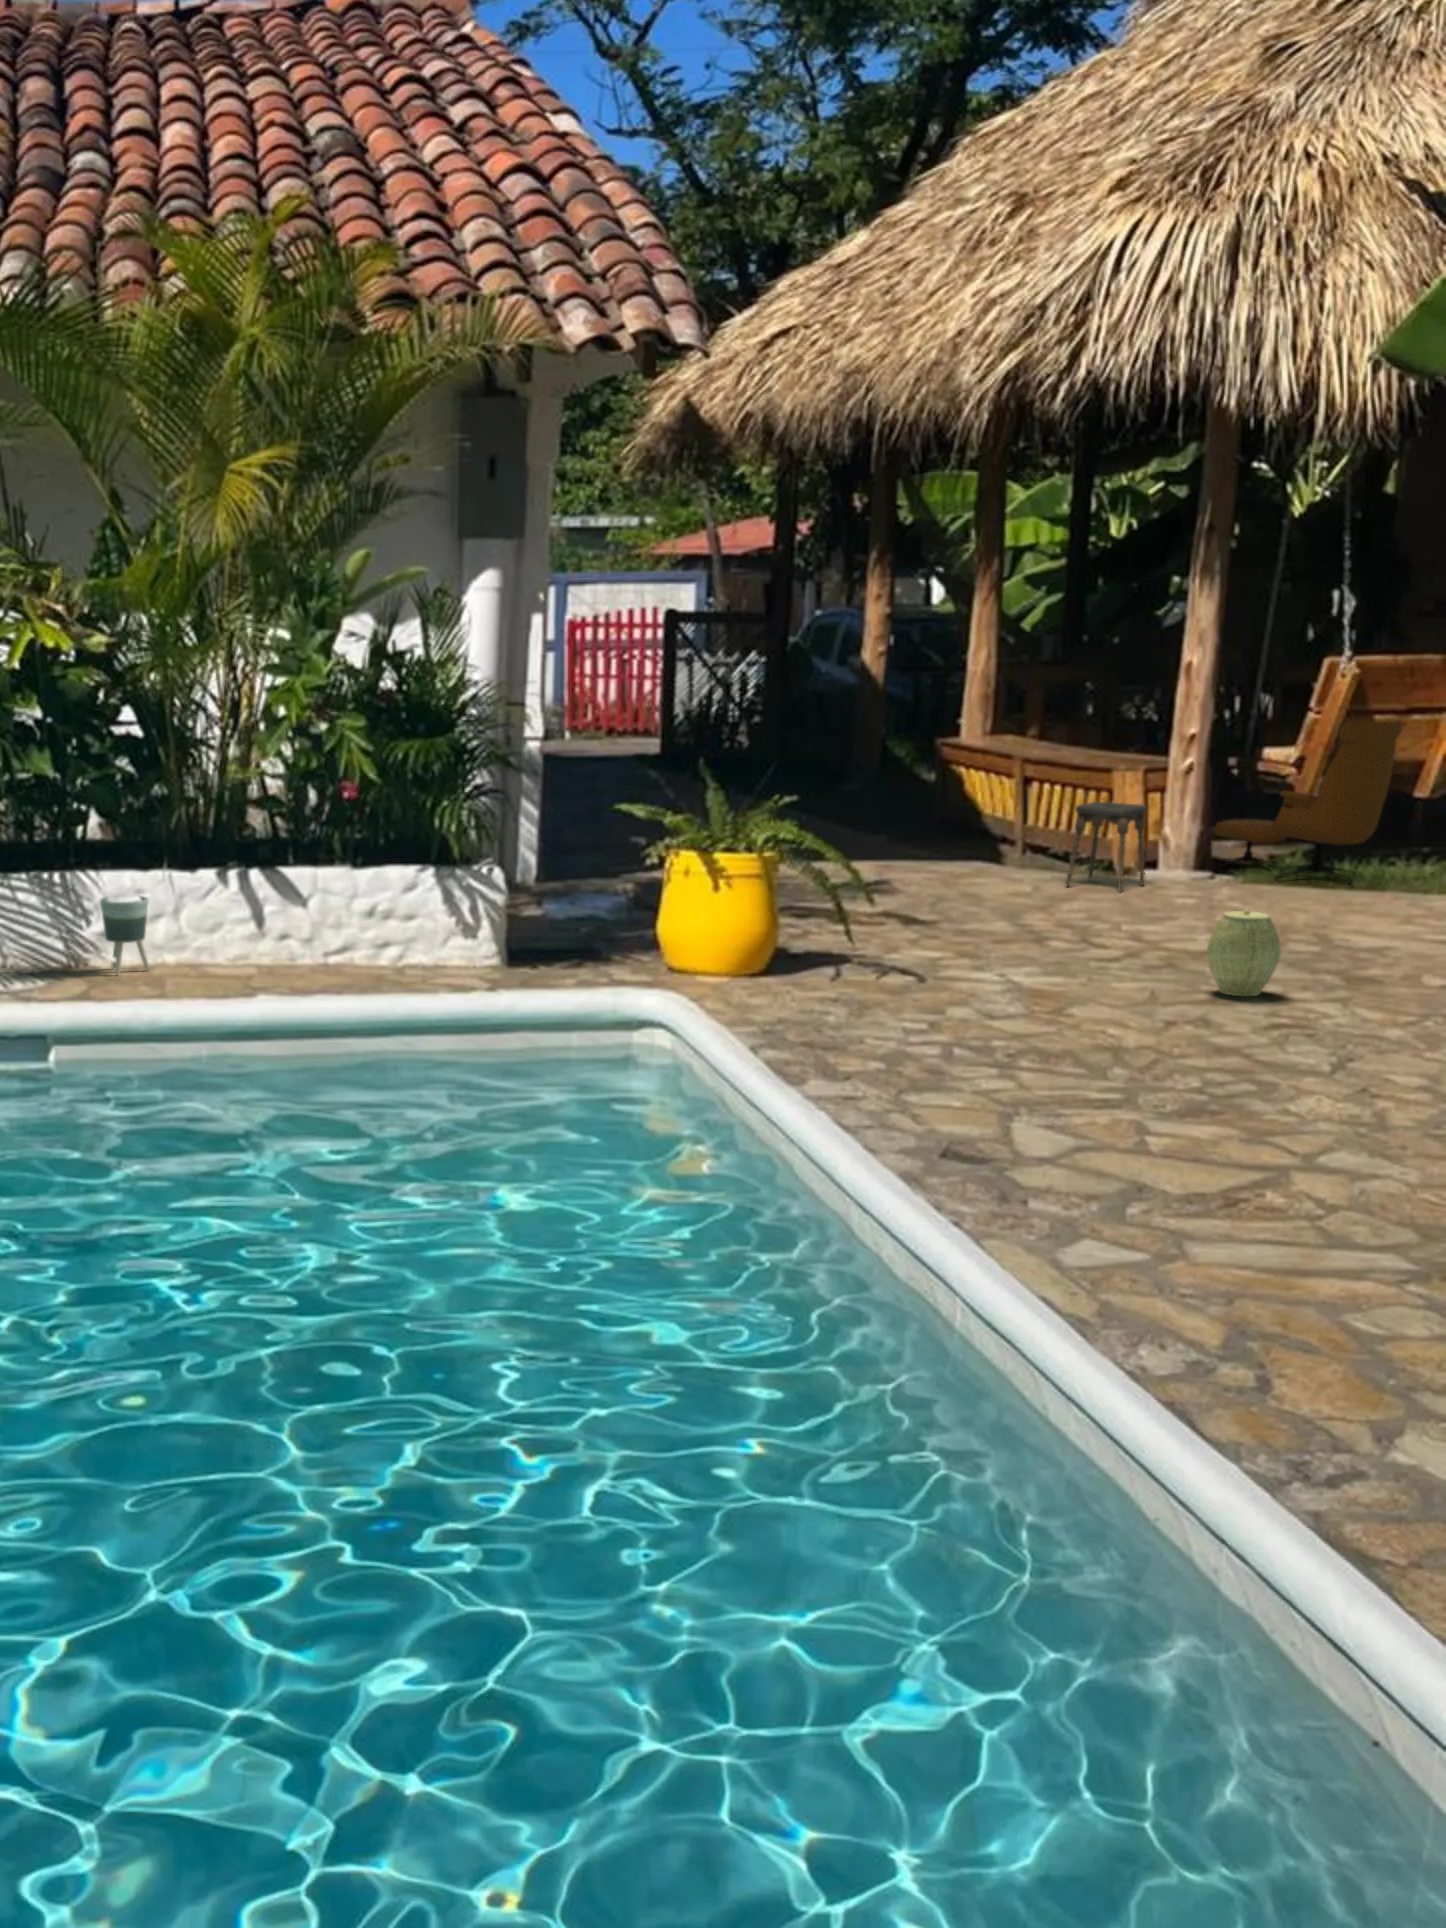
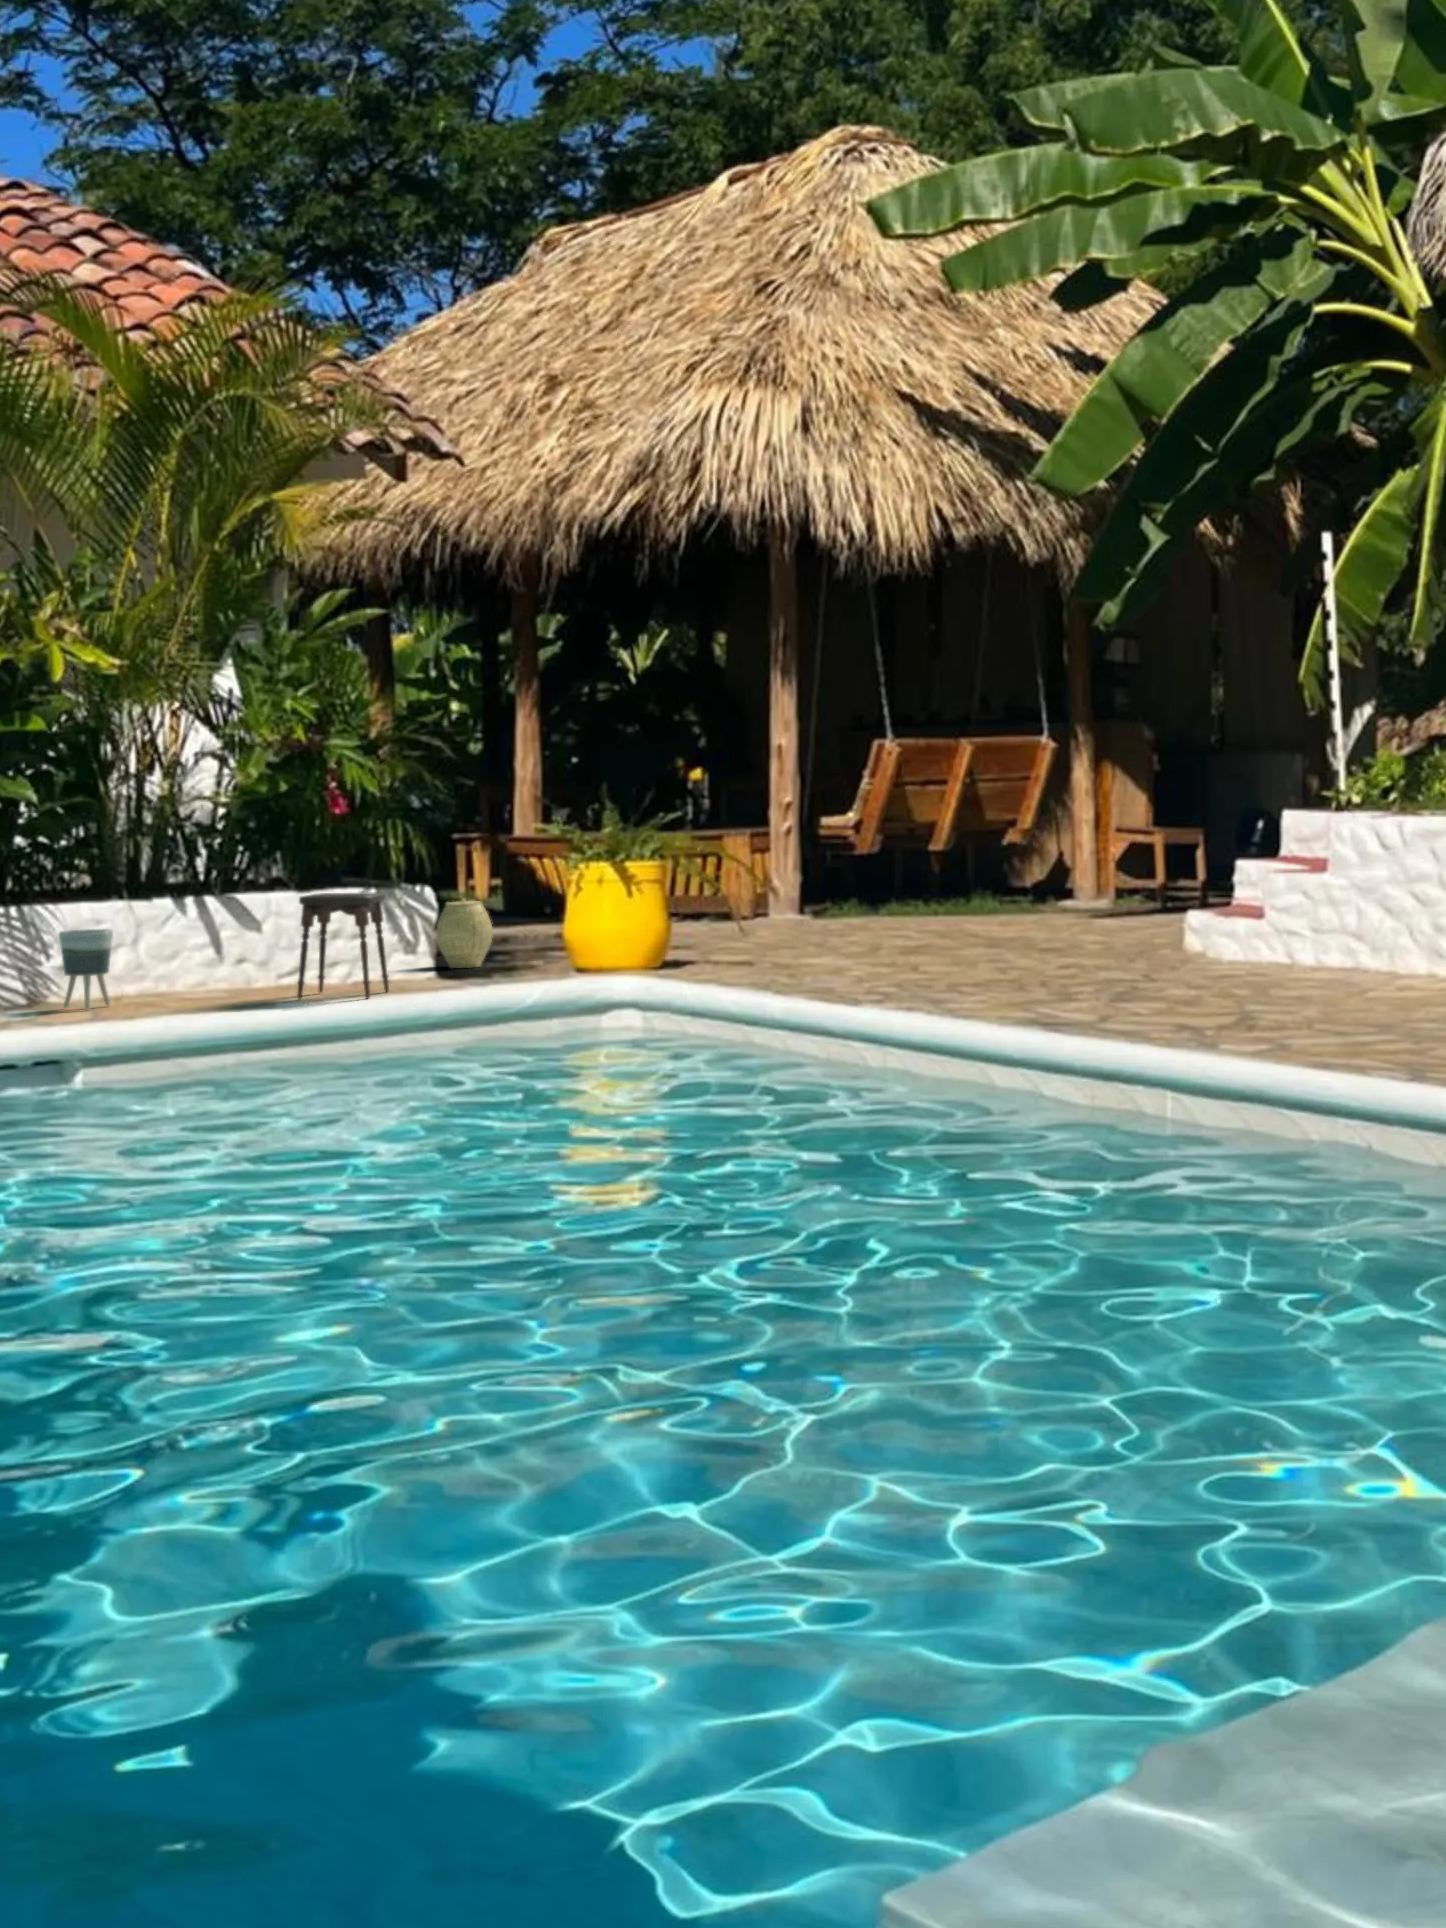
lounge chair: present [1215,720,1403,885] -> none [797,783,940,913]
stool: present [1066,802,1147,892] -> present [297,893,389,1000]
woven basket: present [1207,910,1281,996] -> present [436,899,493,968]

